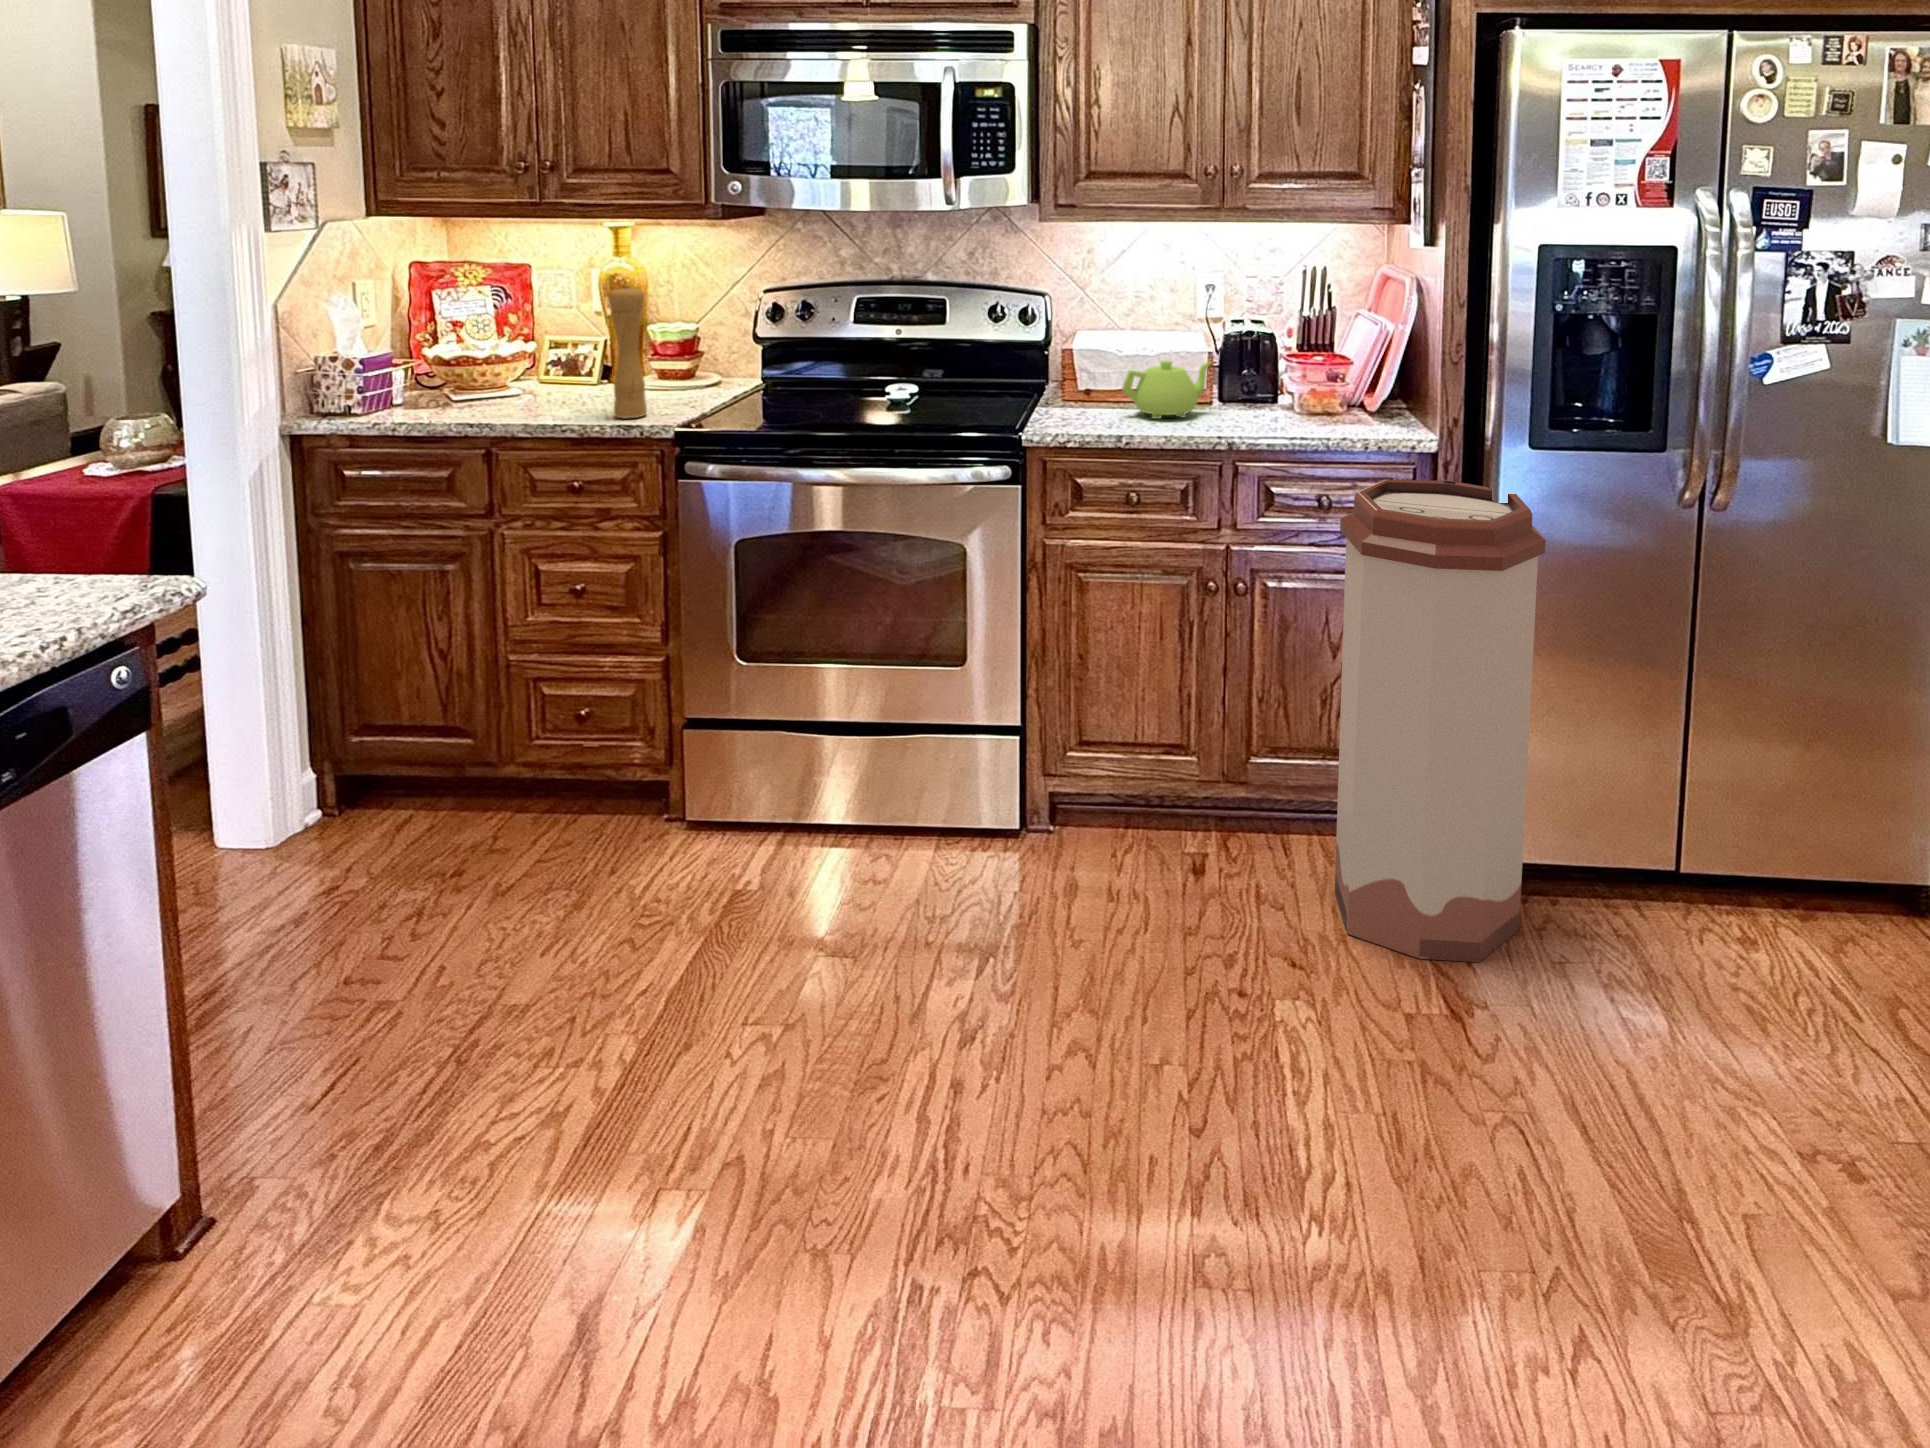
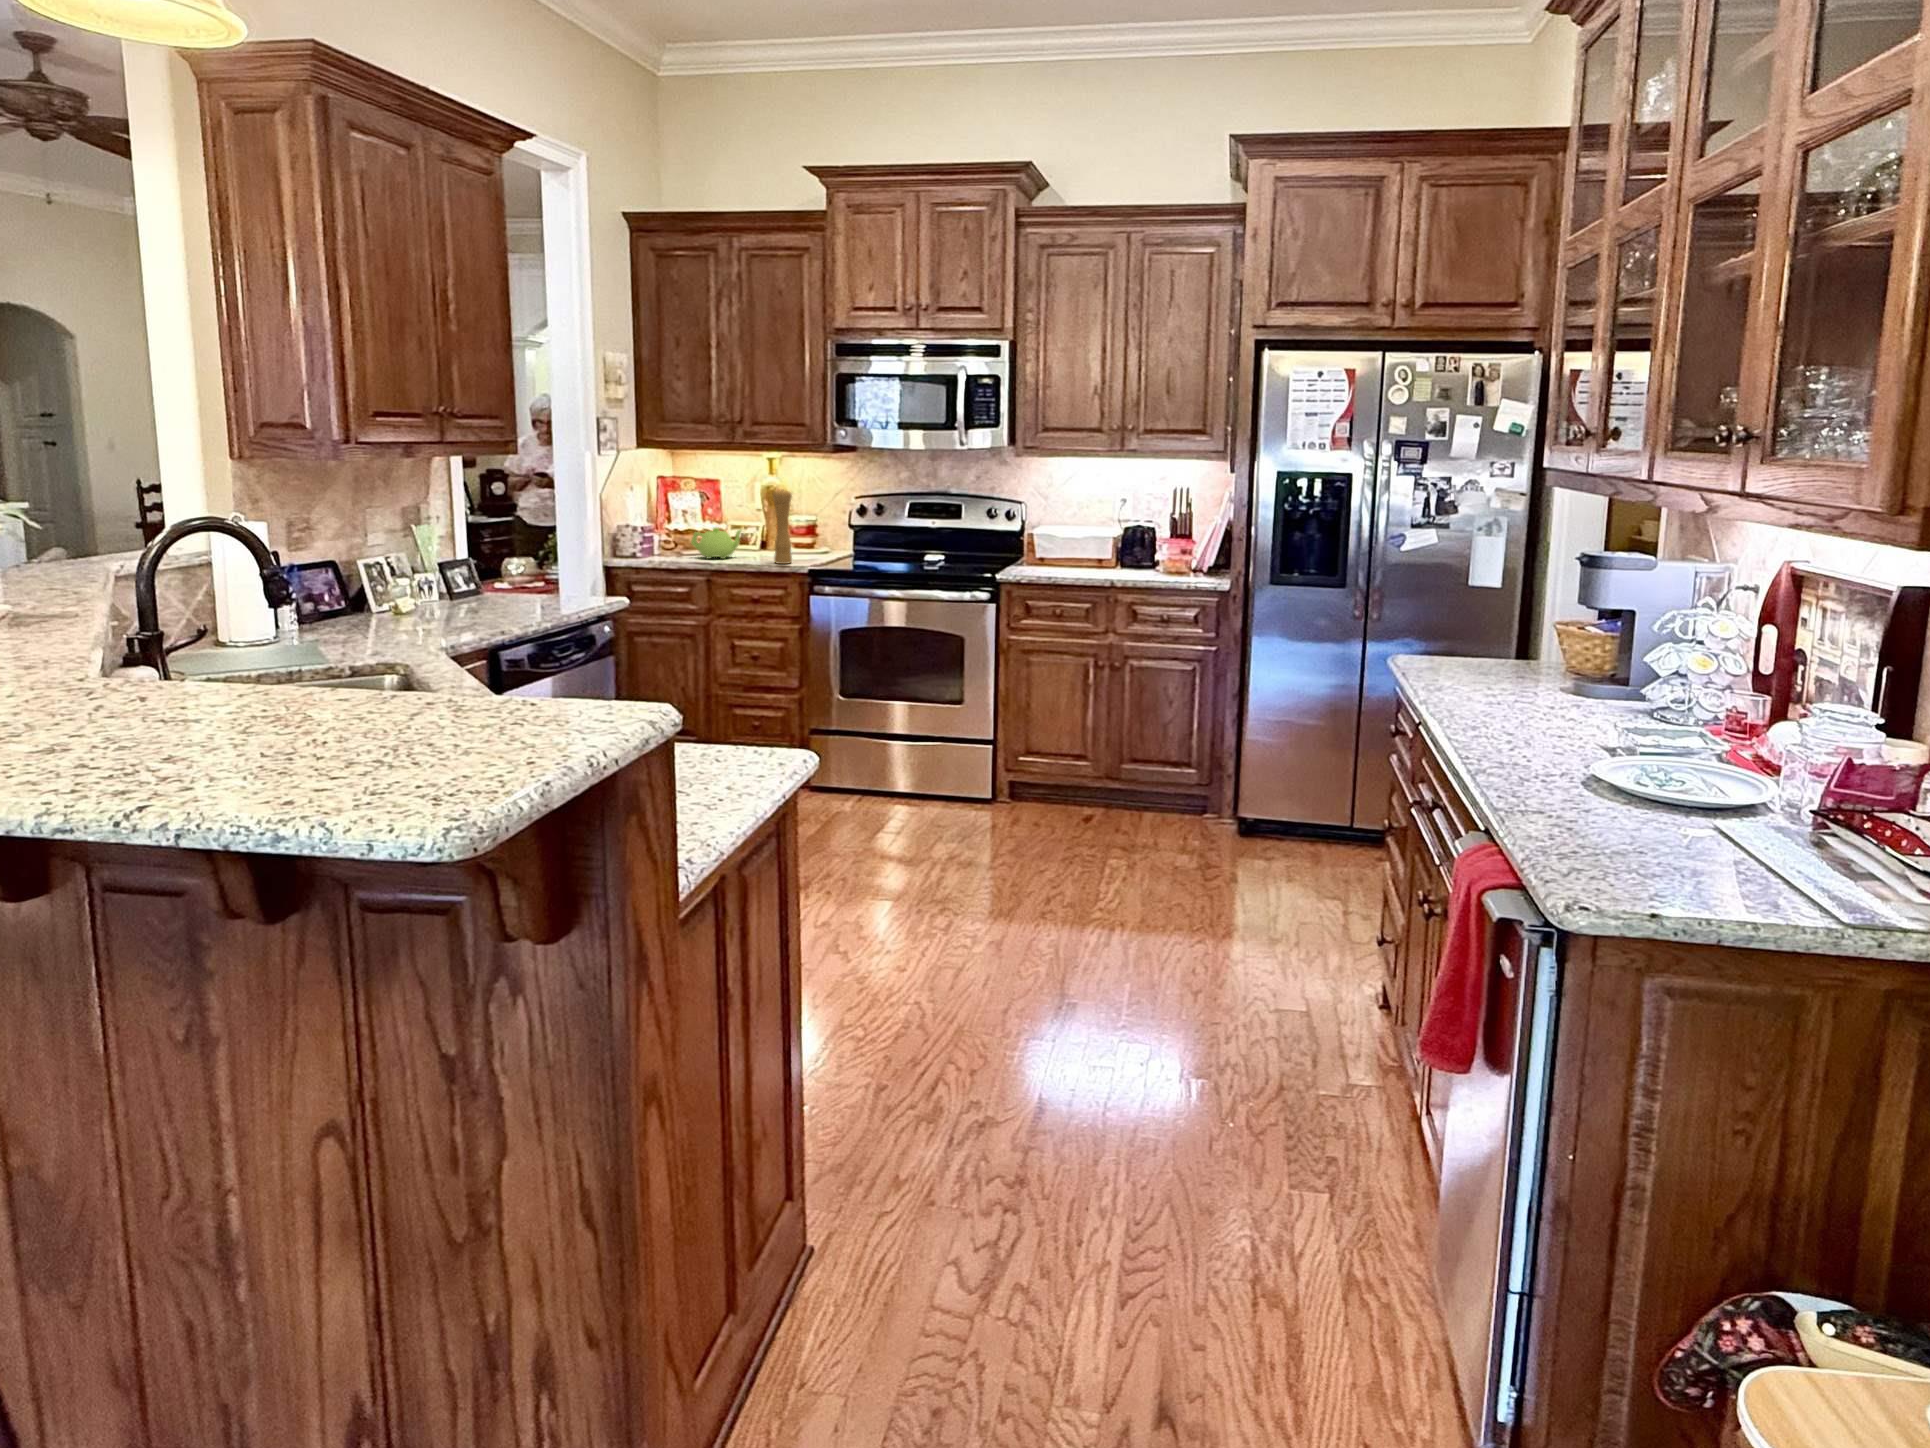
teapot: present [1122,360,1211,419] -> present [691,527,741,559]
trash can: present [1335,480,1546,962] -> none [1161,603,1273,857]

